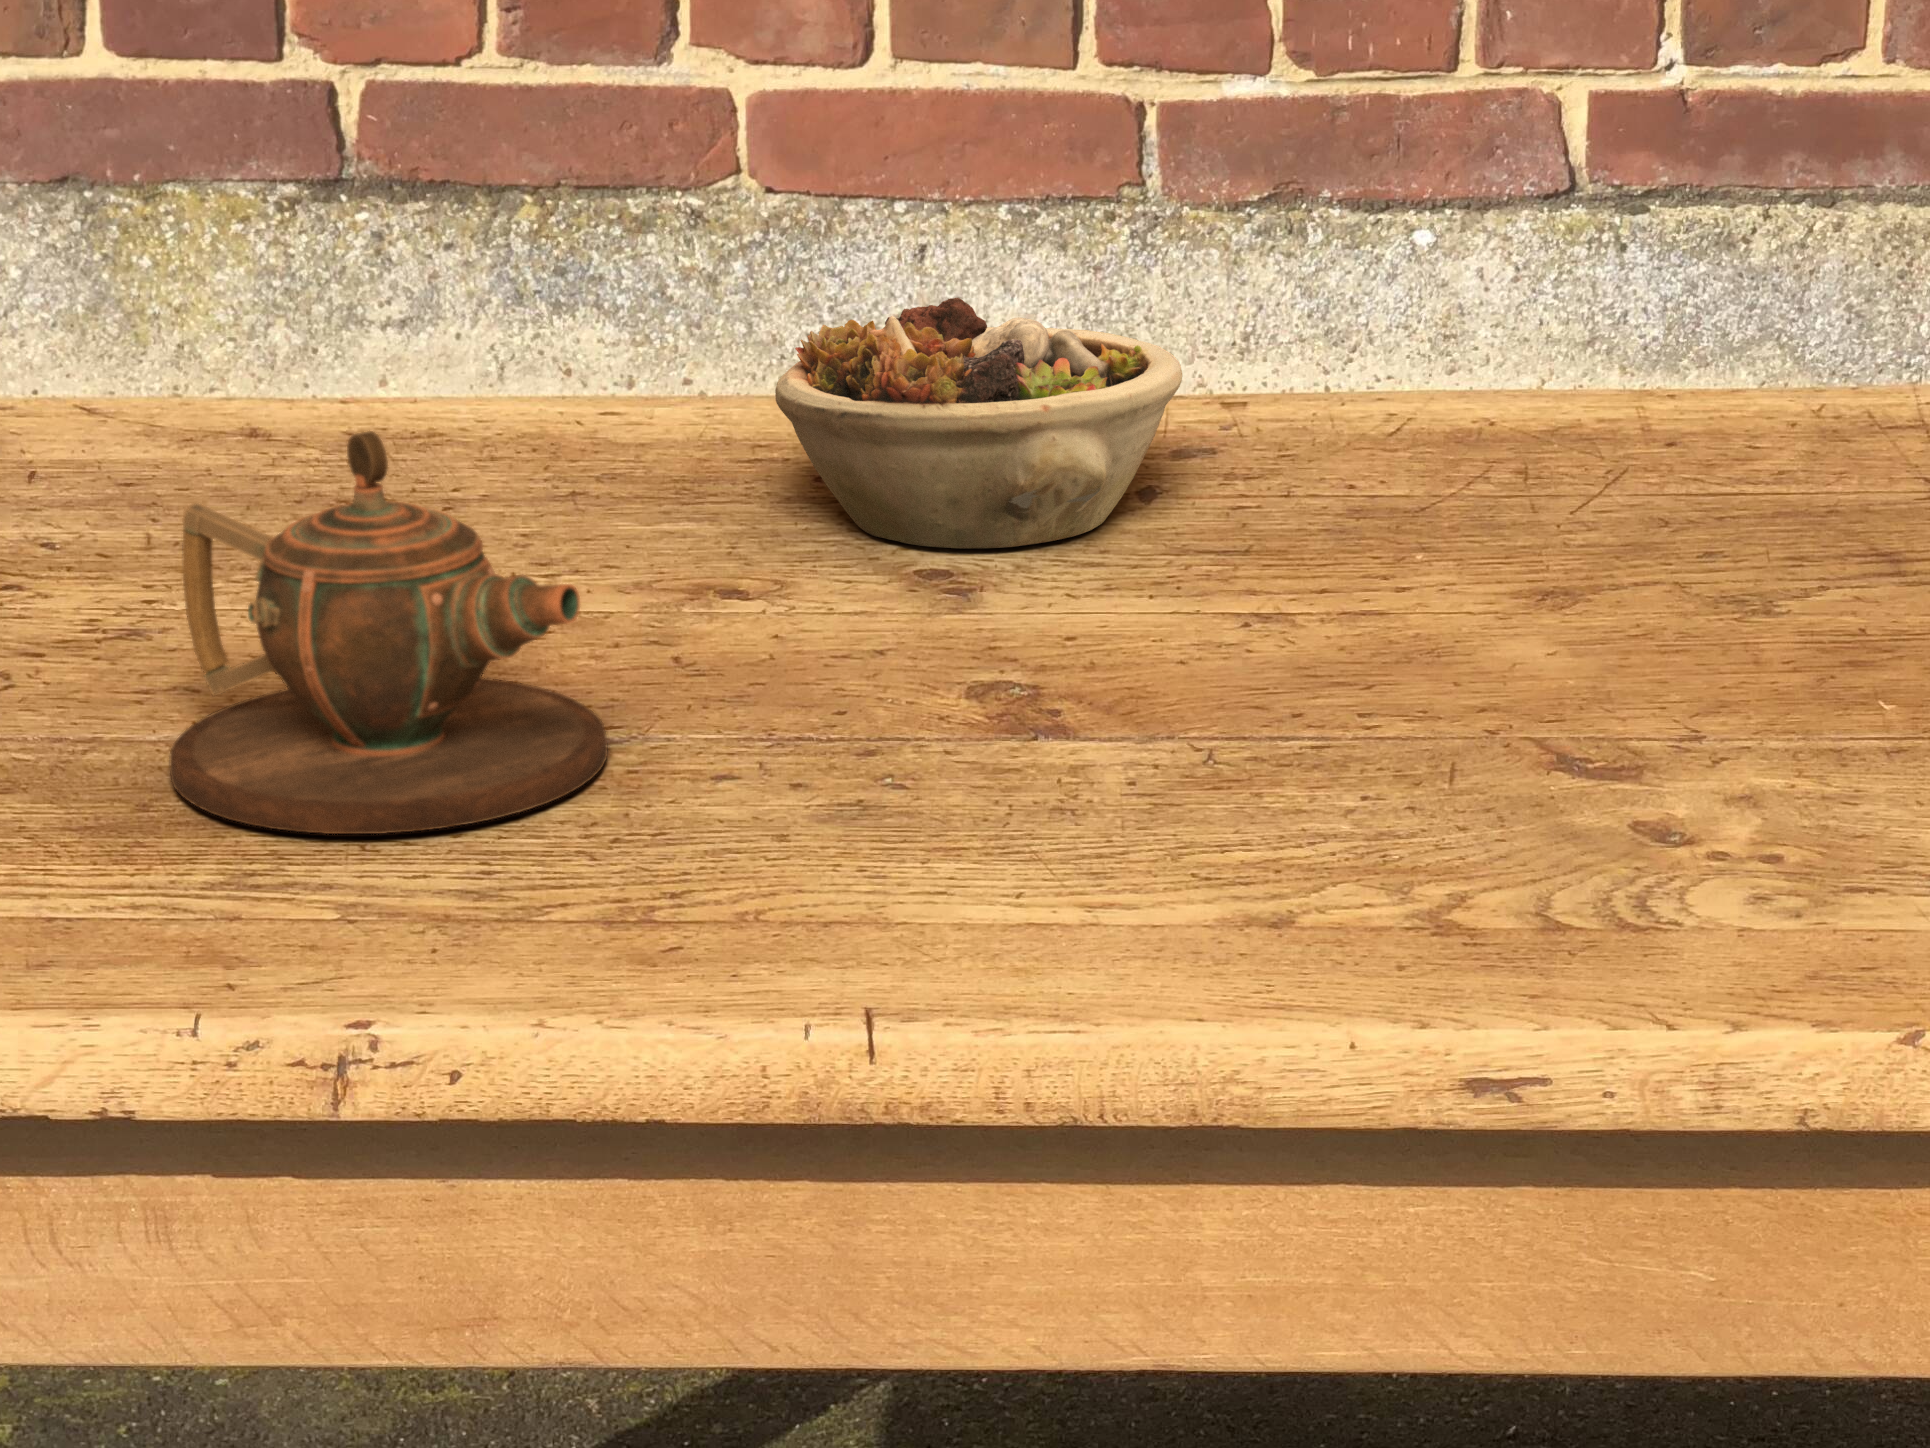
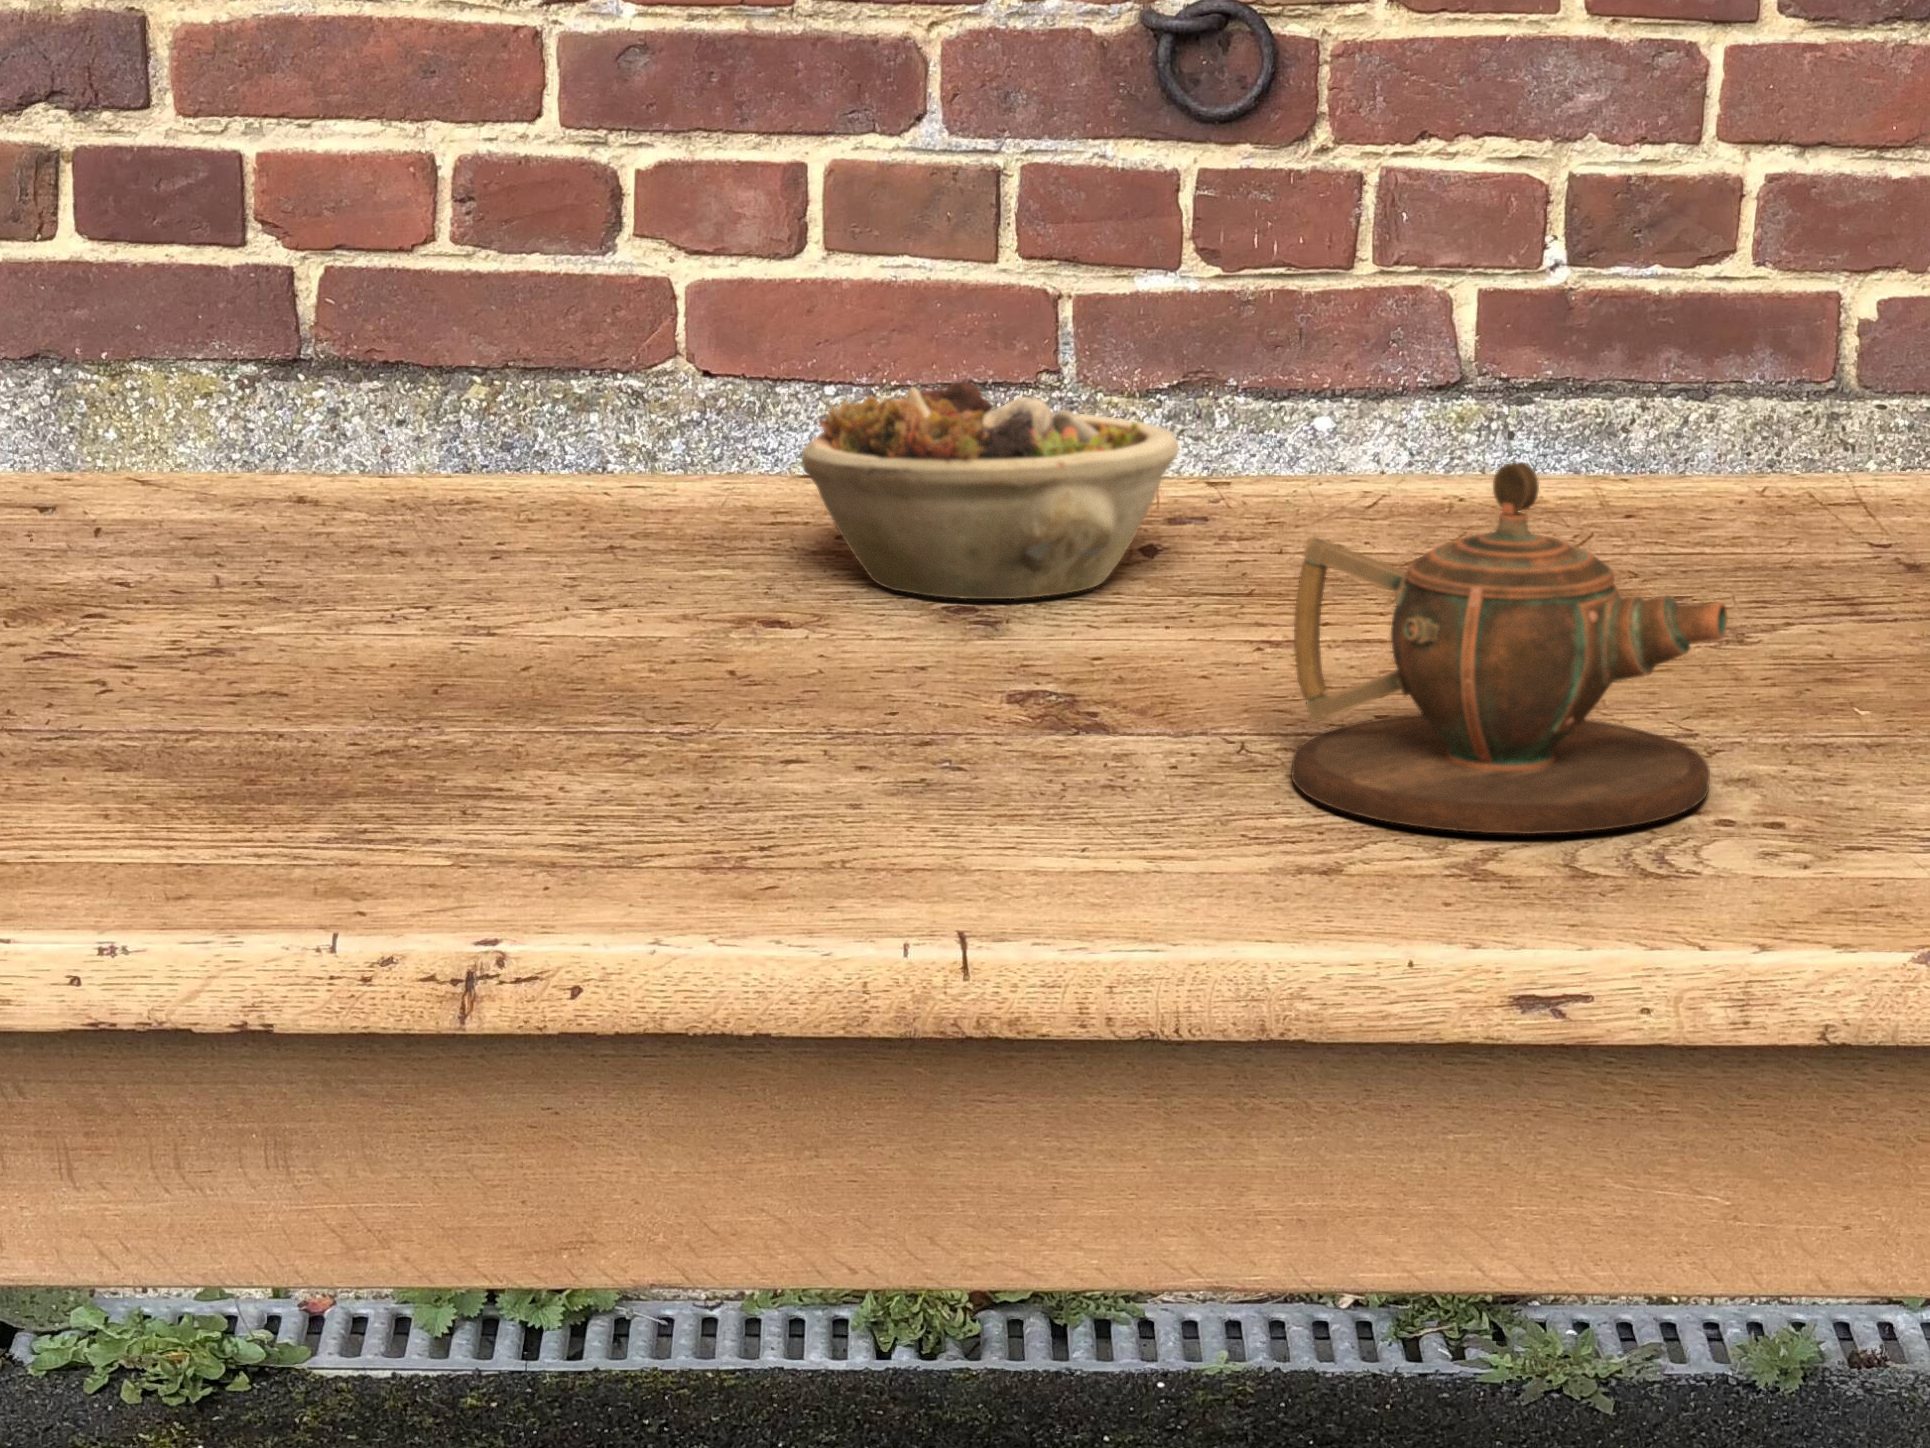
teapot: present [169,431,608,834] -> present [1292,462,1727,834]

